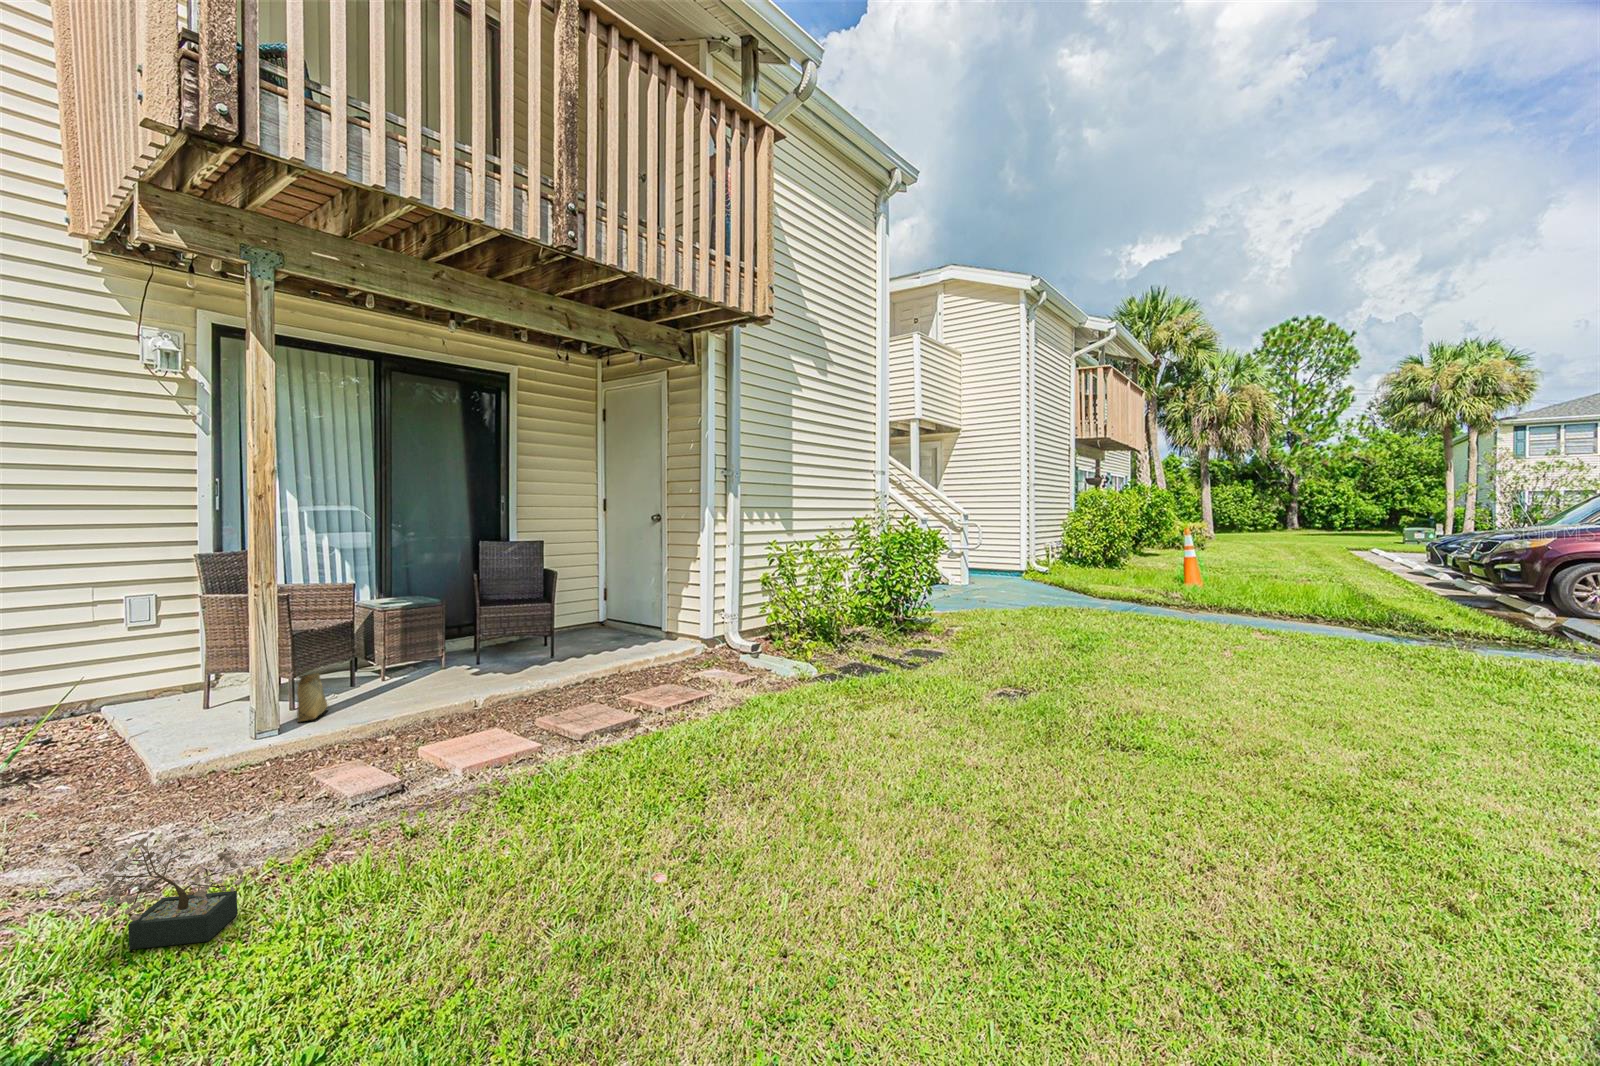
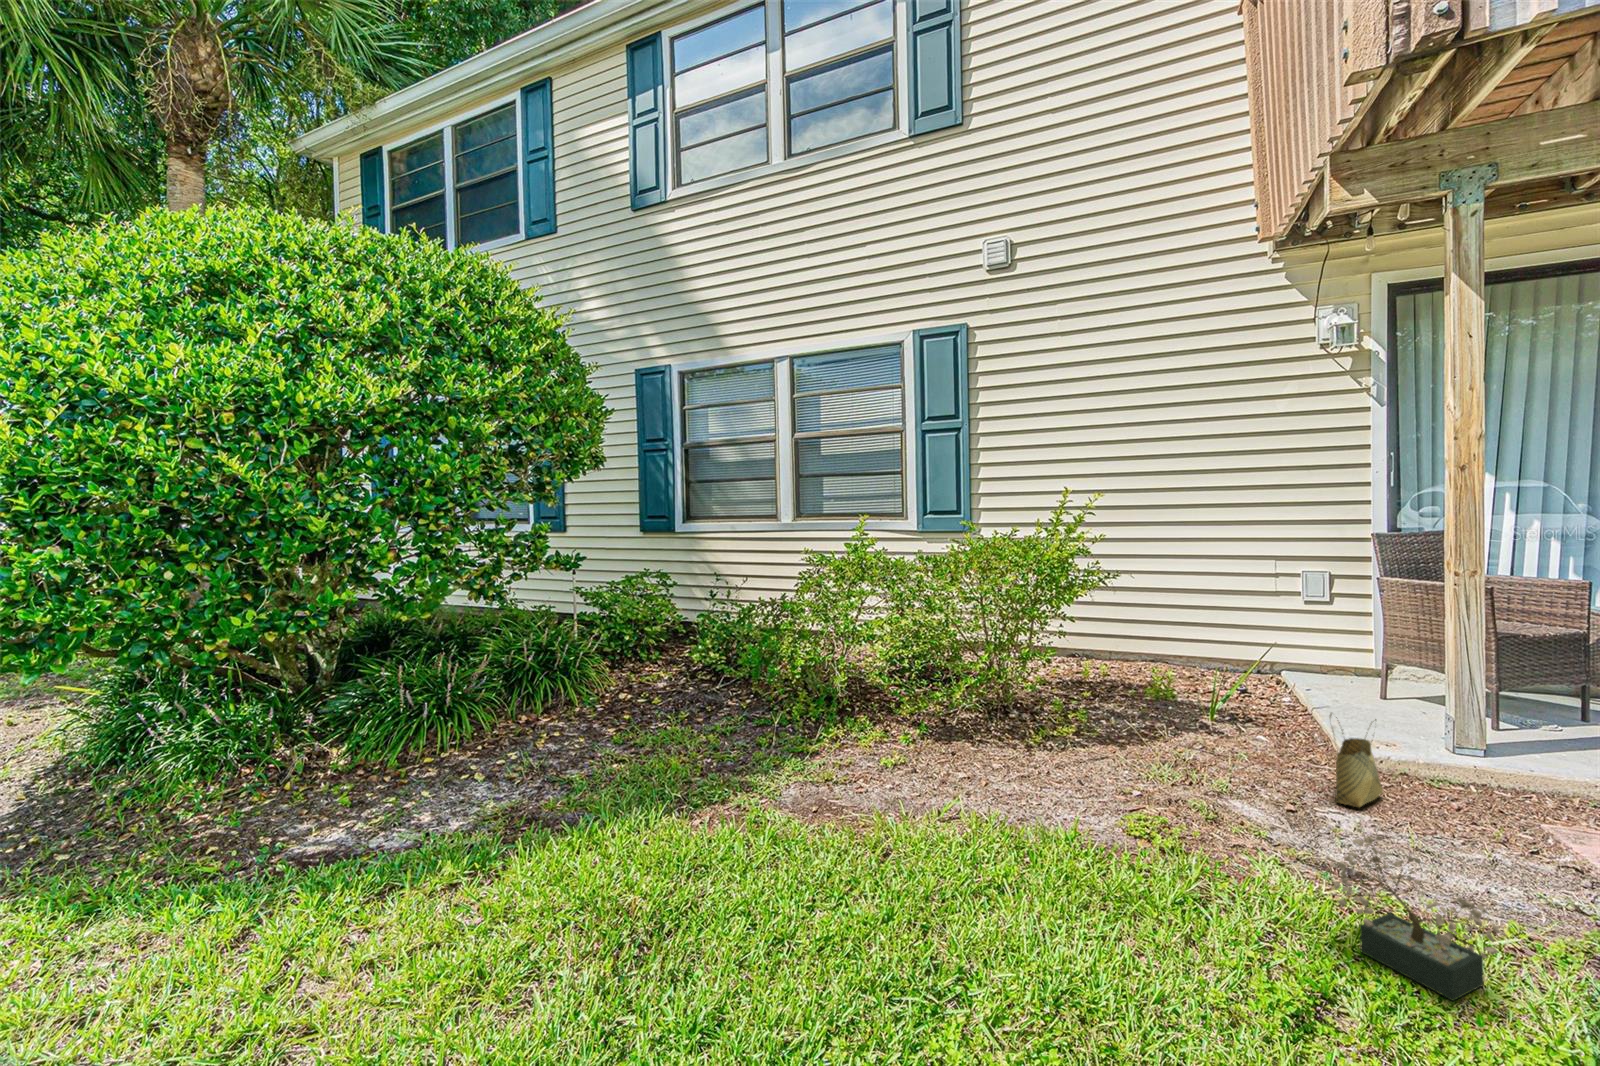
woven basket: present [292,658,328,722] -> present [1330,713,1383,807]

